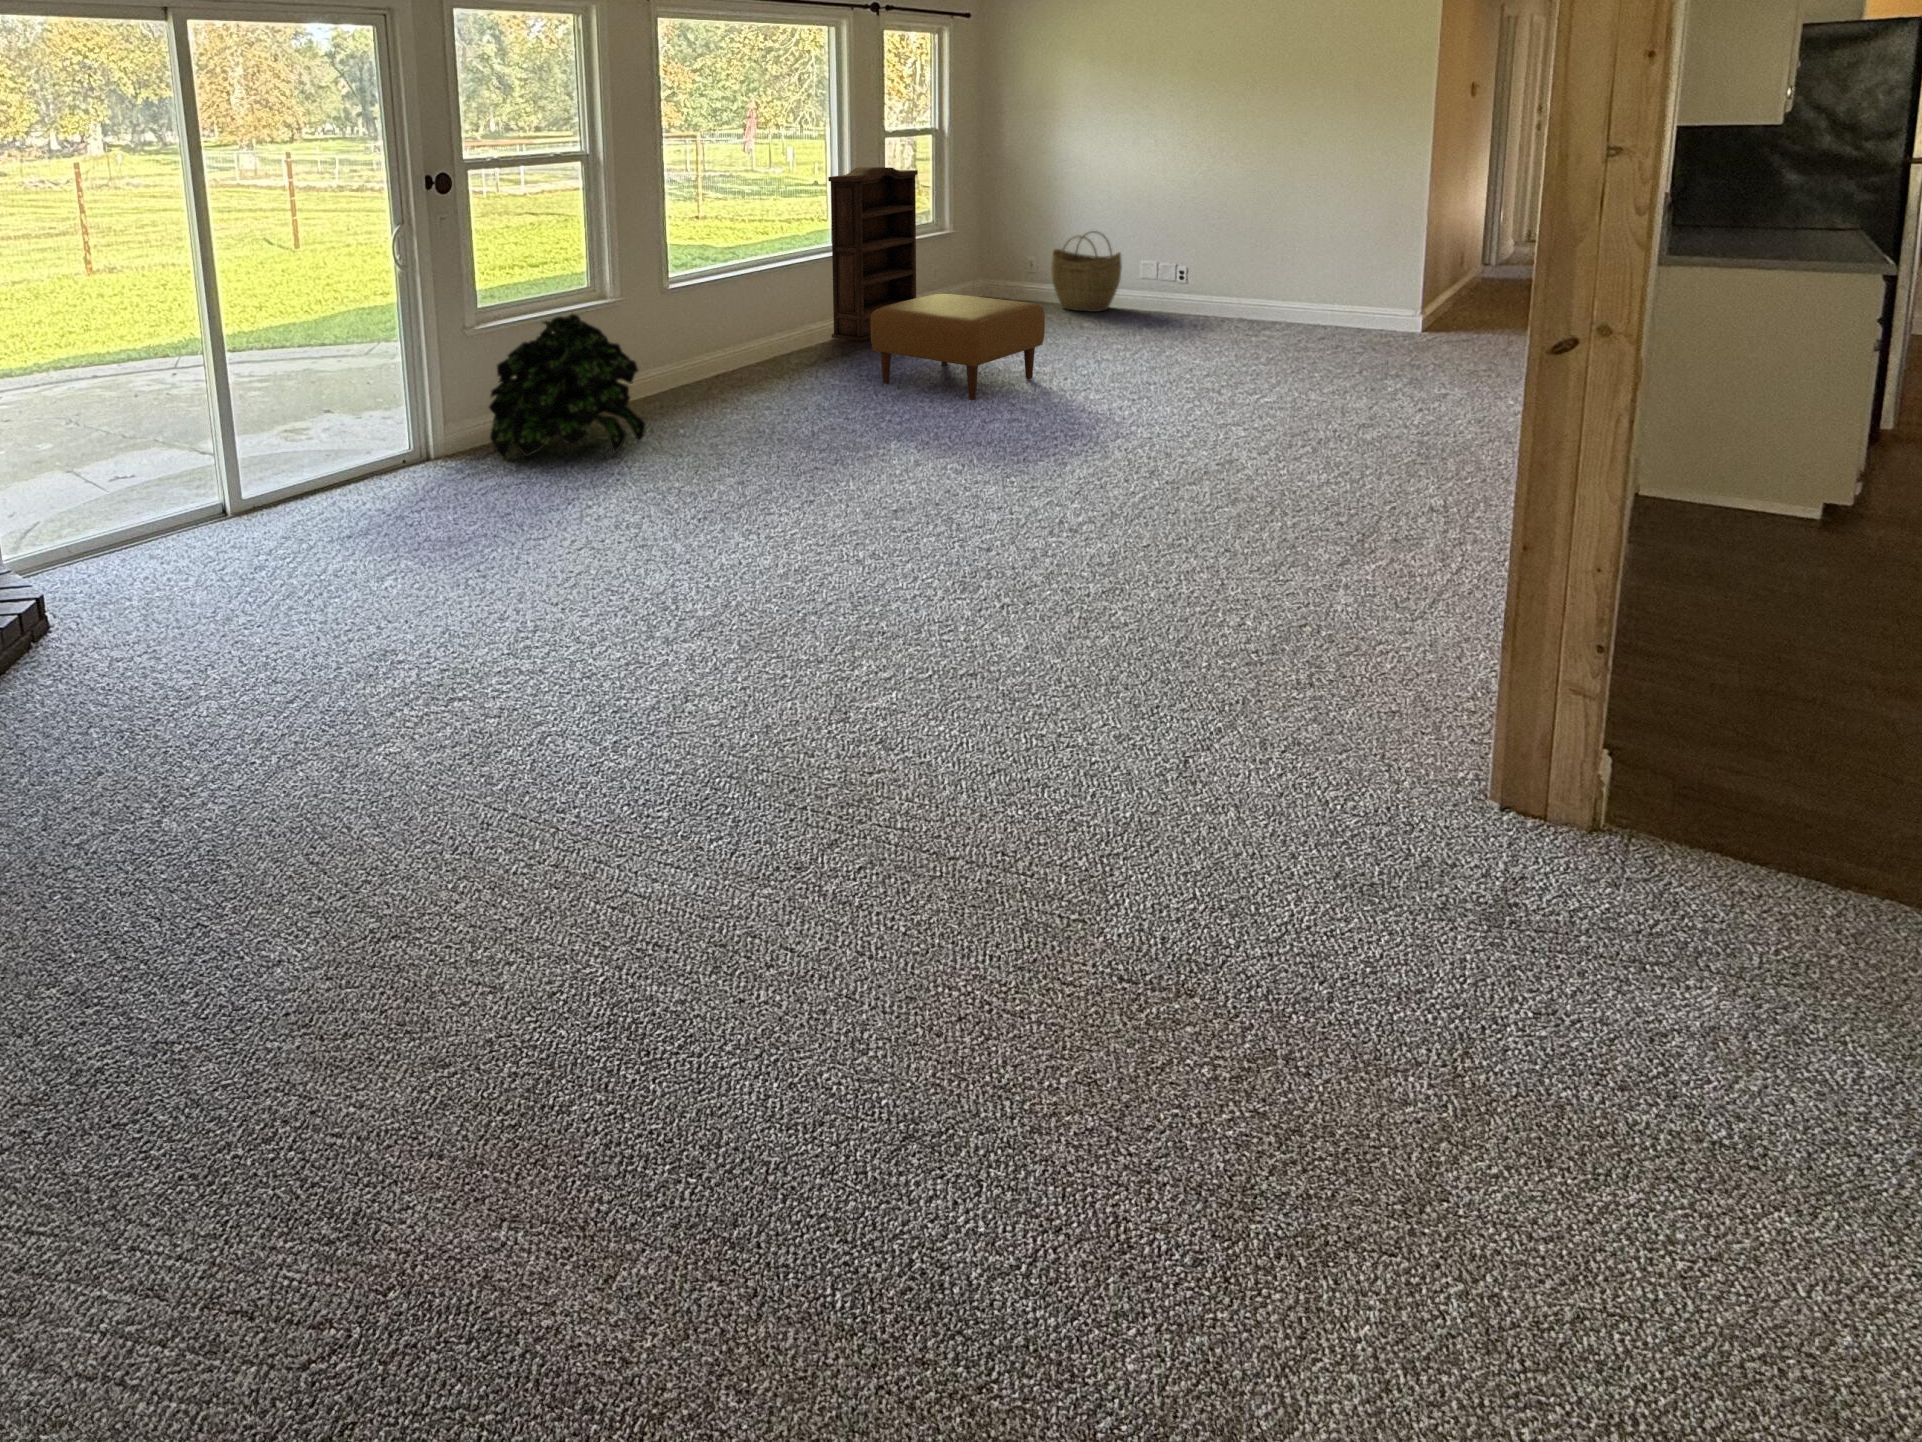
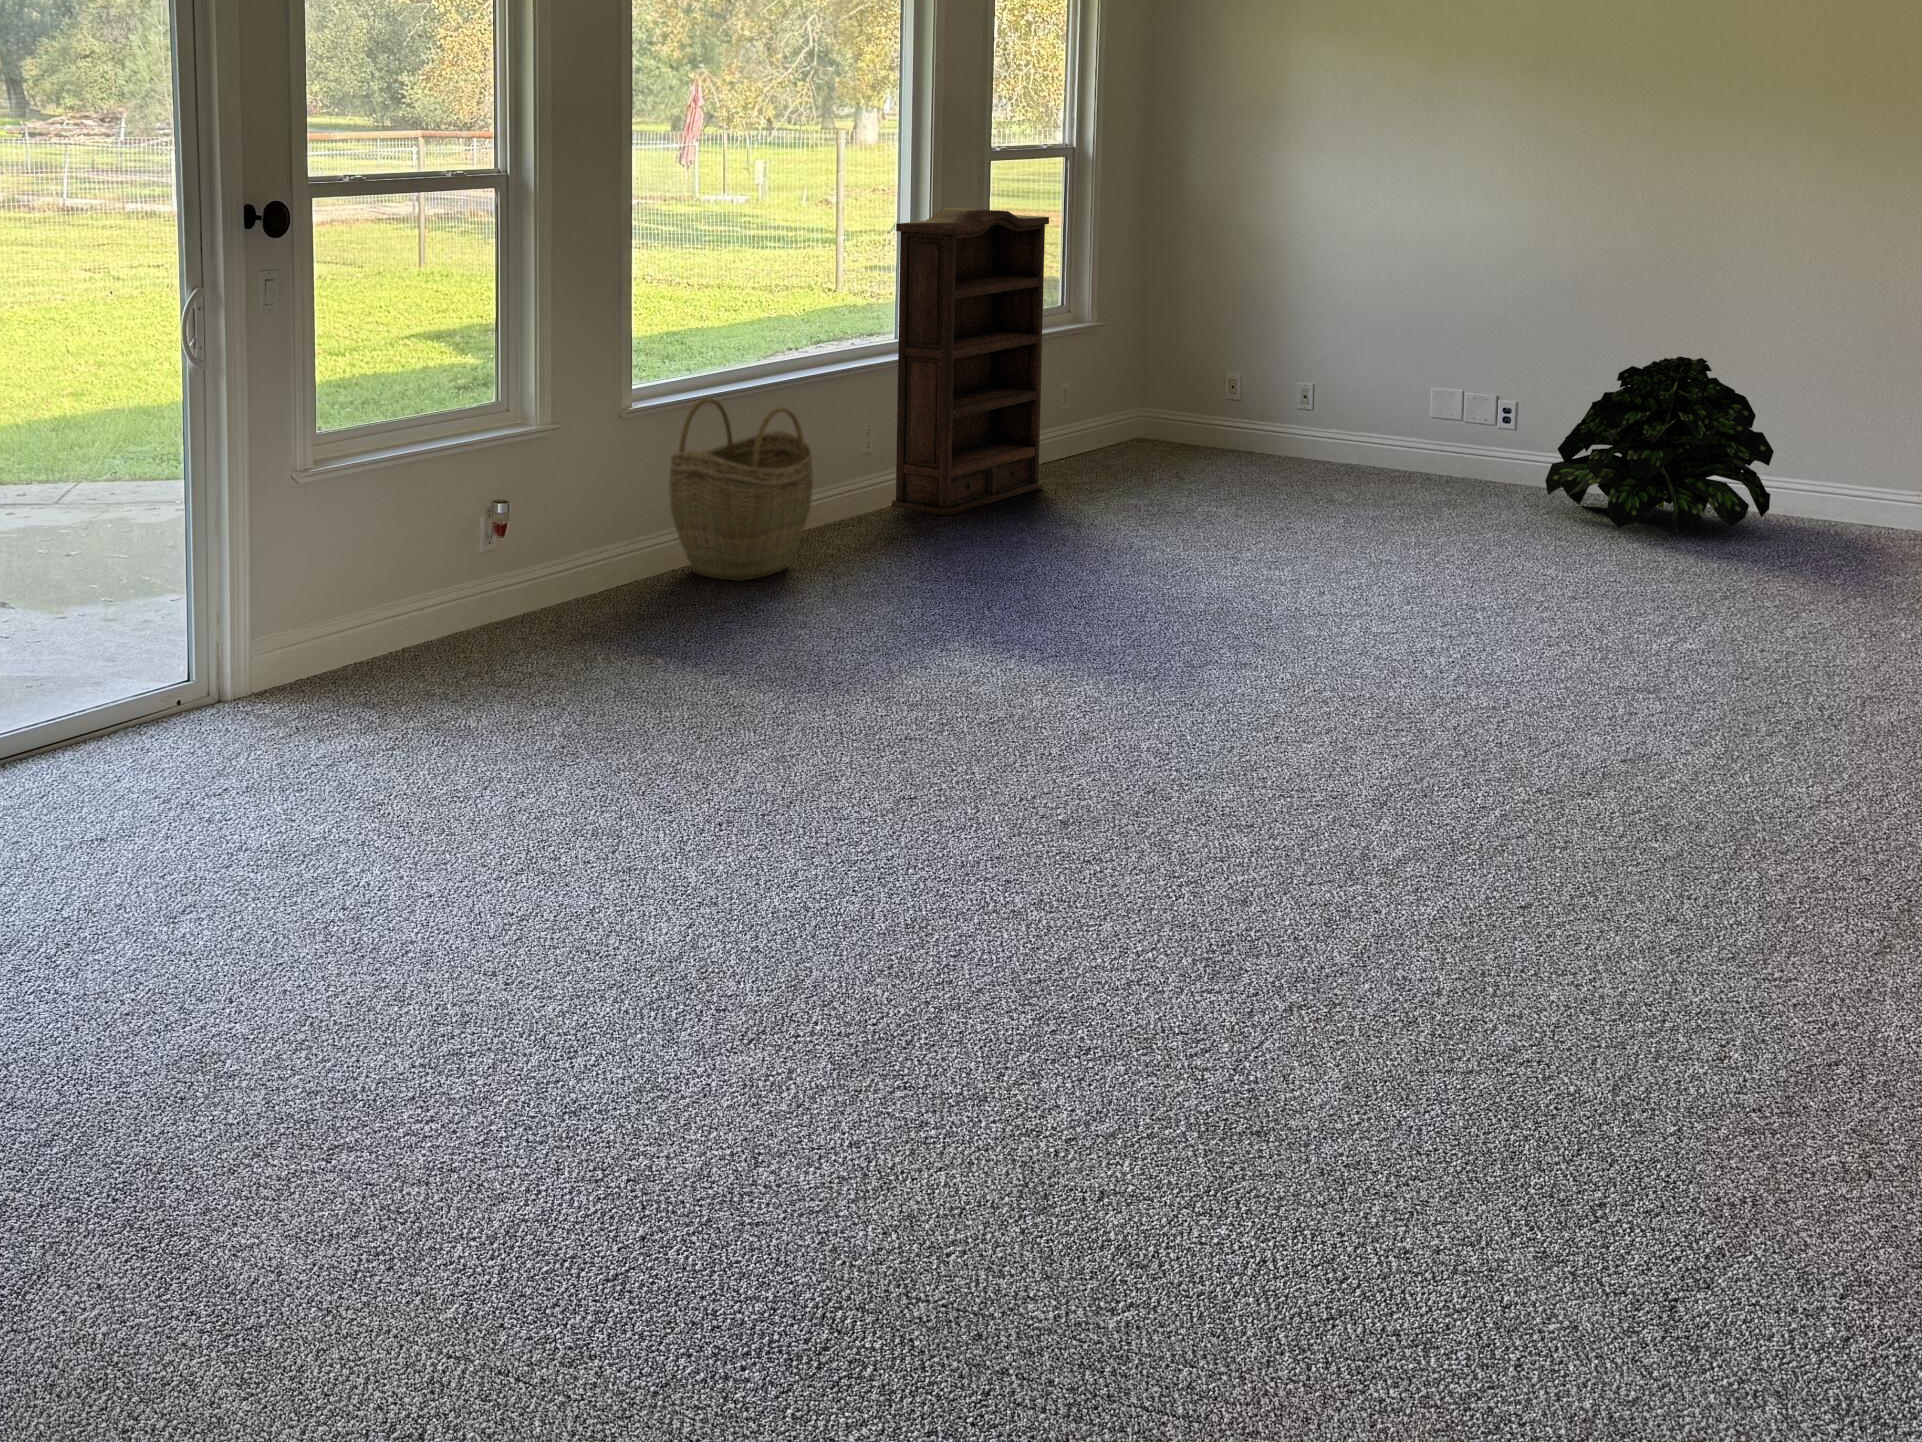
woven basket: present [1051,231,1122,312] -> present [669,398,813,581]
ottoman: present [871,294,1045,399] -> none [980,438,1289,629]
potted plant: present [489,313,645,458] -> present [1545,356,1774,534]

